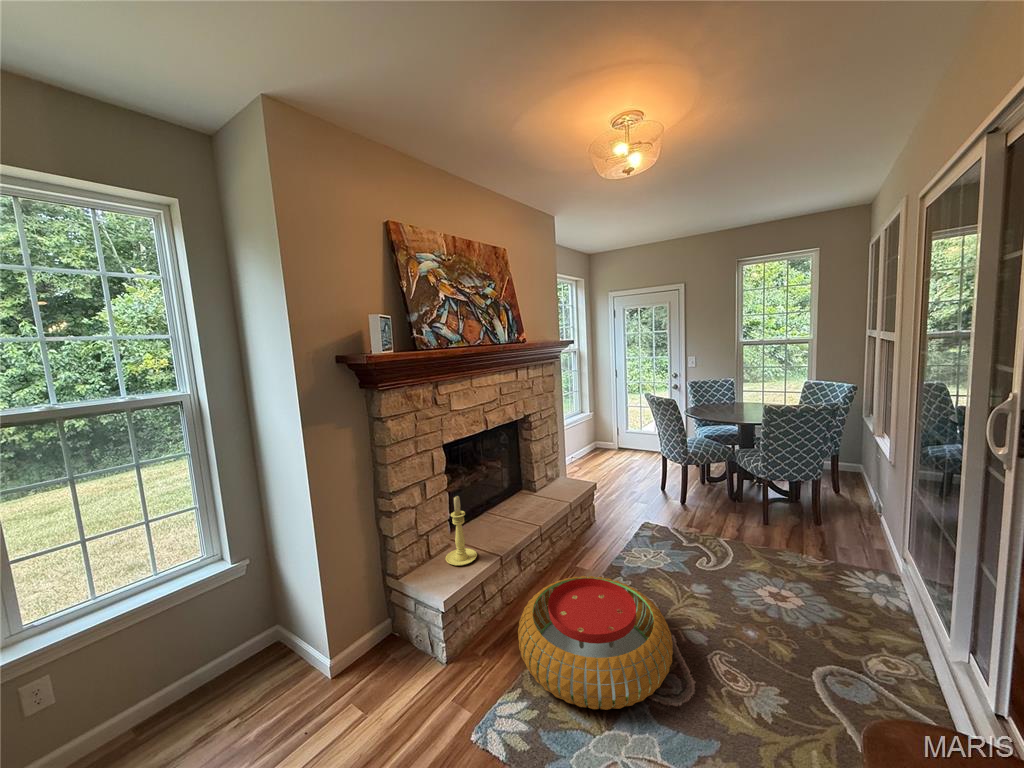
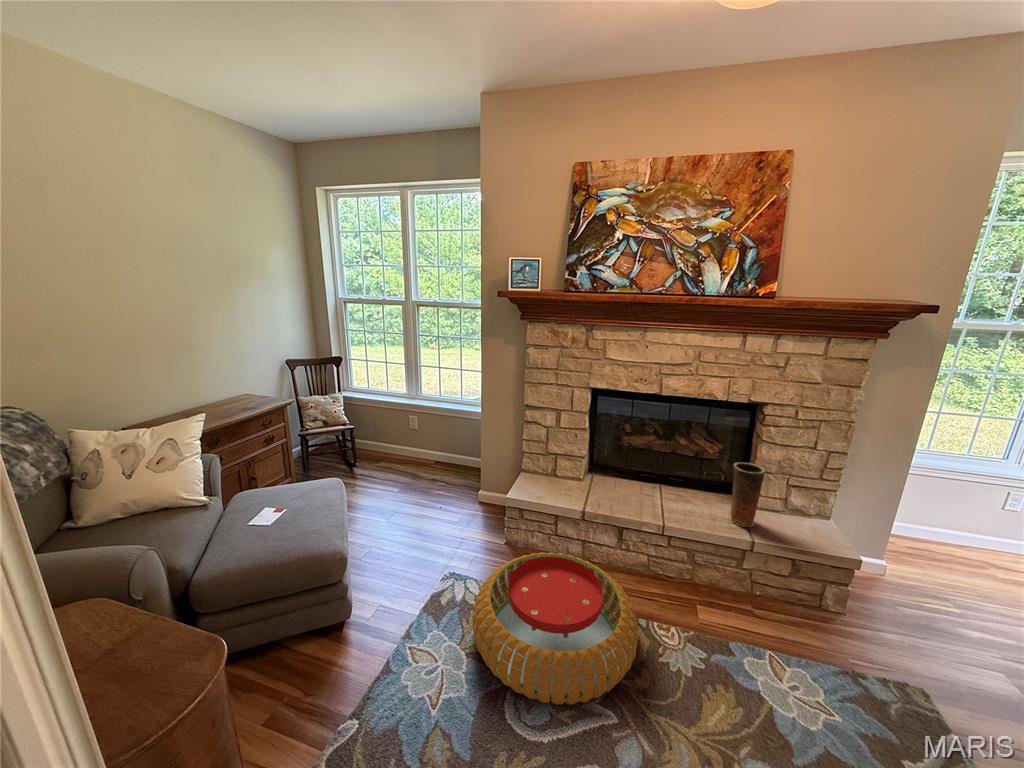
vase: none [539,455,559,501] -> present [729,463,765,527]
candle holder: present [446,496,477,566] -> none [548,433,577,495]

